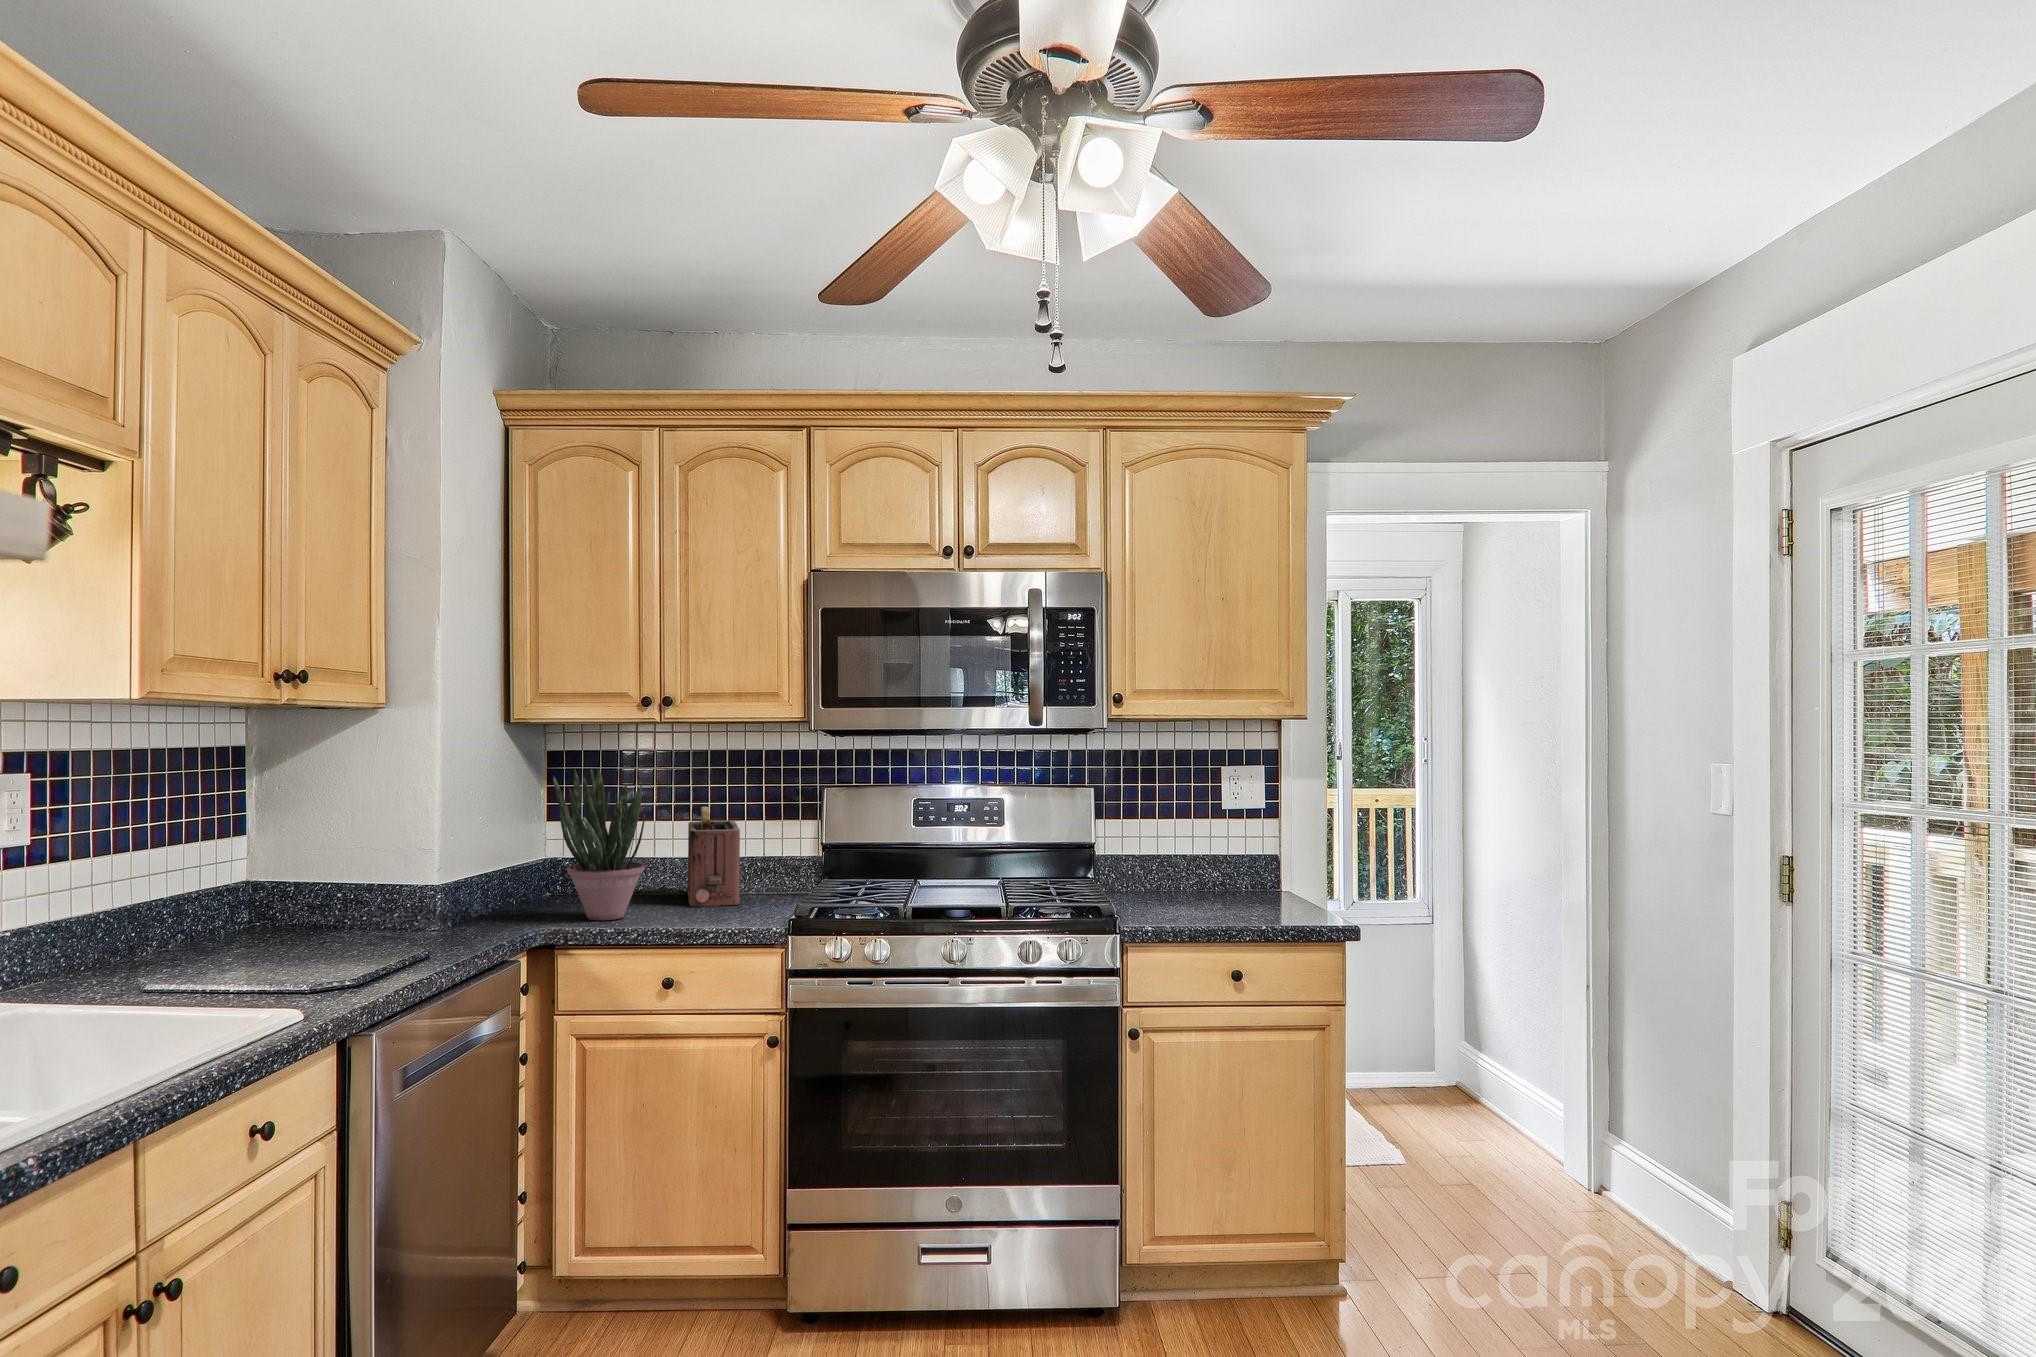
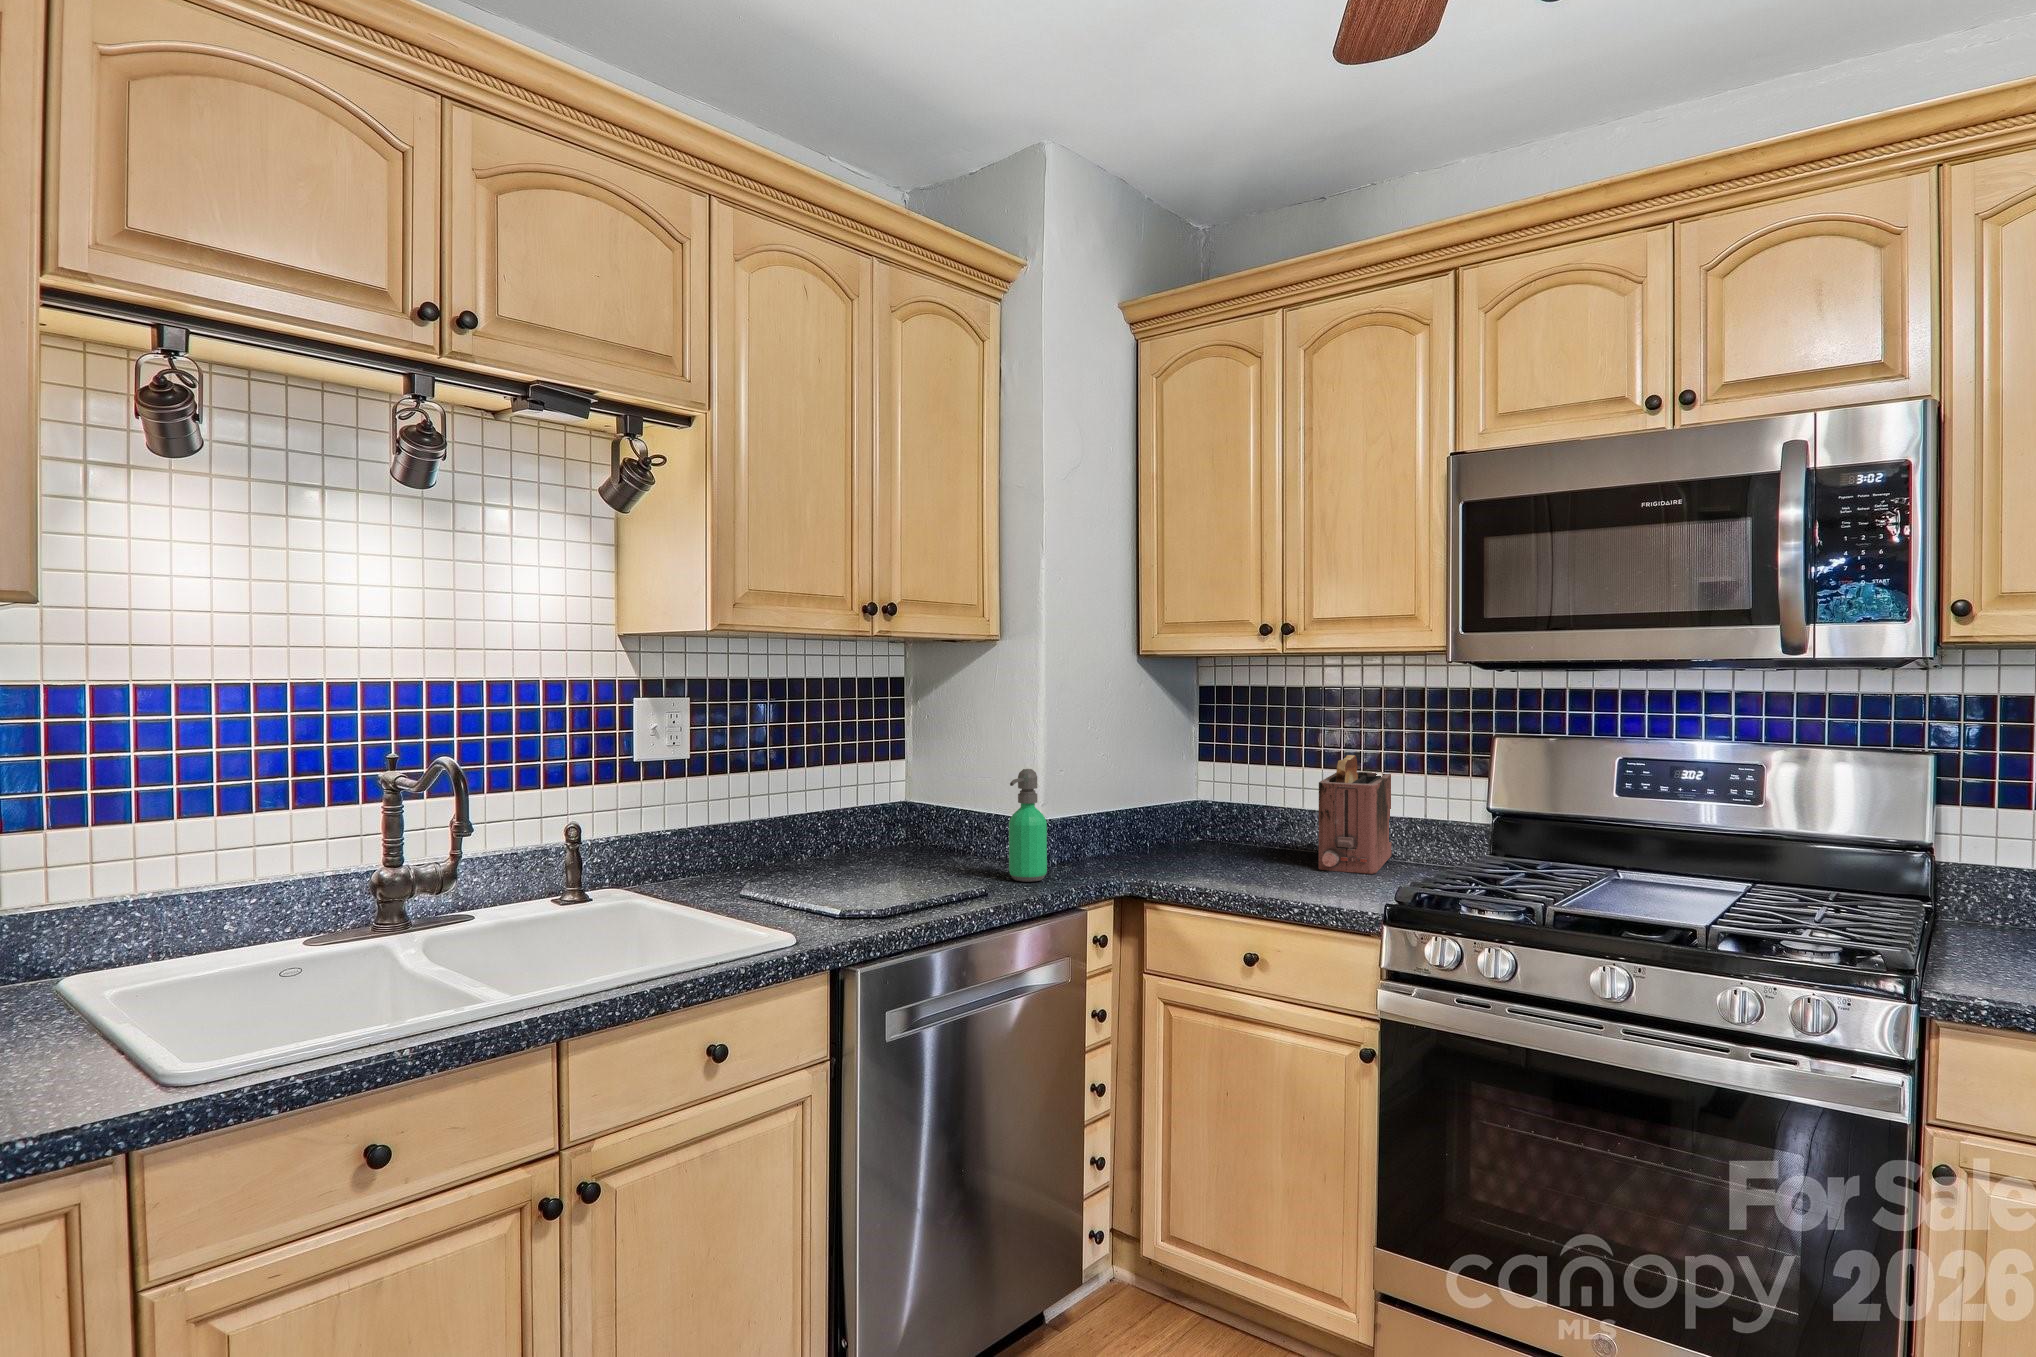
potted plant: present [553,768,645,920] -> none [1152,706,1250,876]
soap dispenser: none [431,833,472,943] -> present [1009,769,1047,882]

